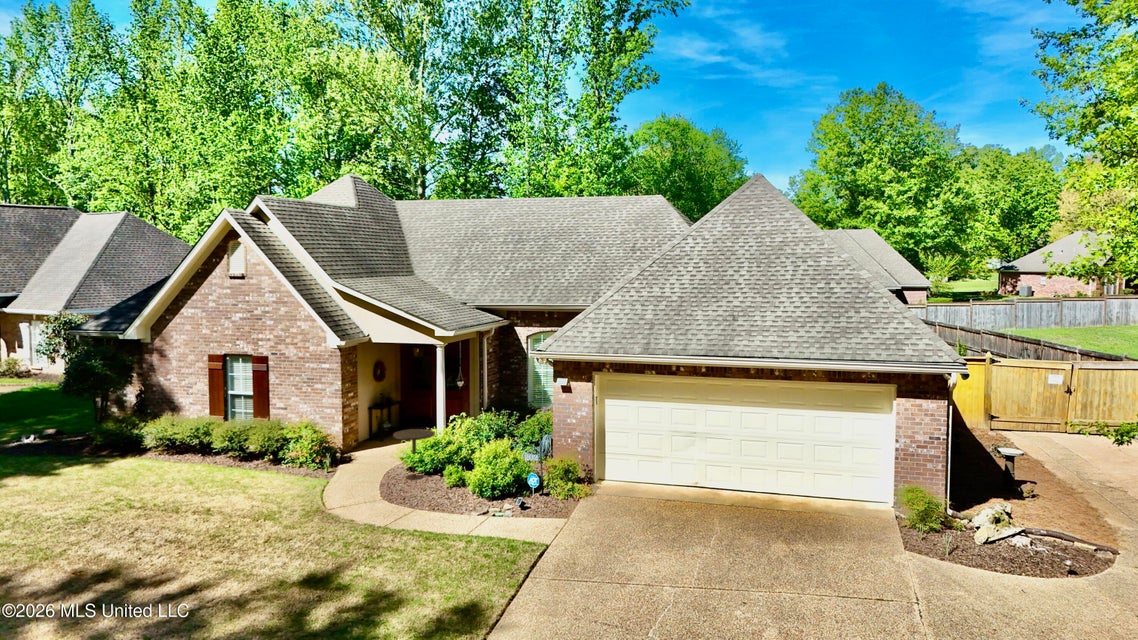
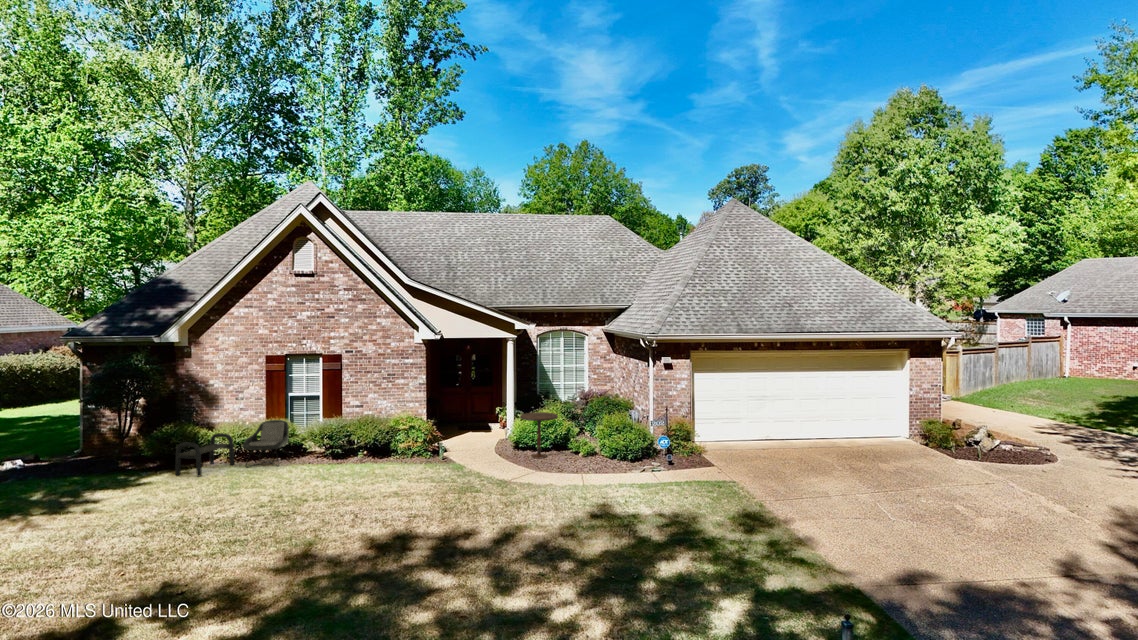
lounge chair: none [165,416,214,460] -> present [243,420,289,467]
bench: none [113,424,166,462] -> present [175,433,234,476]

